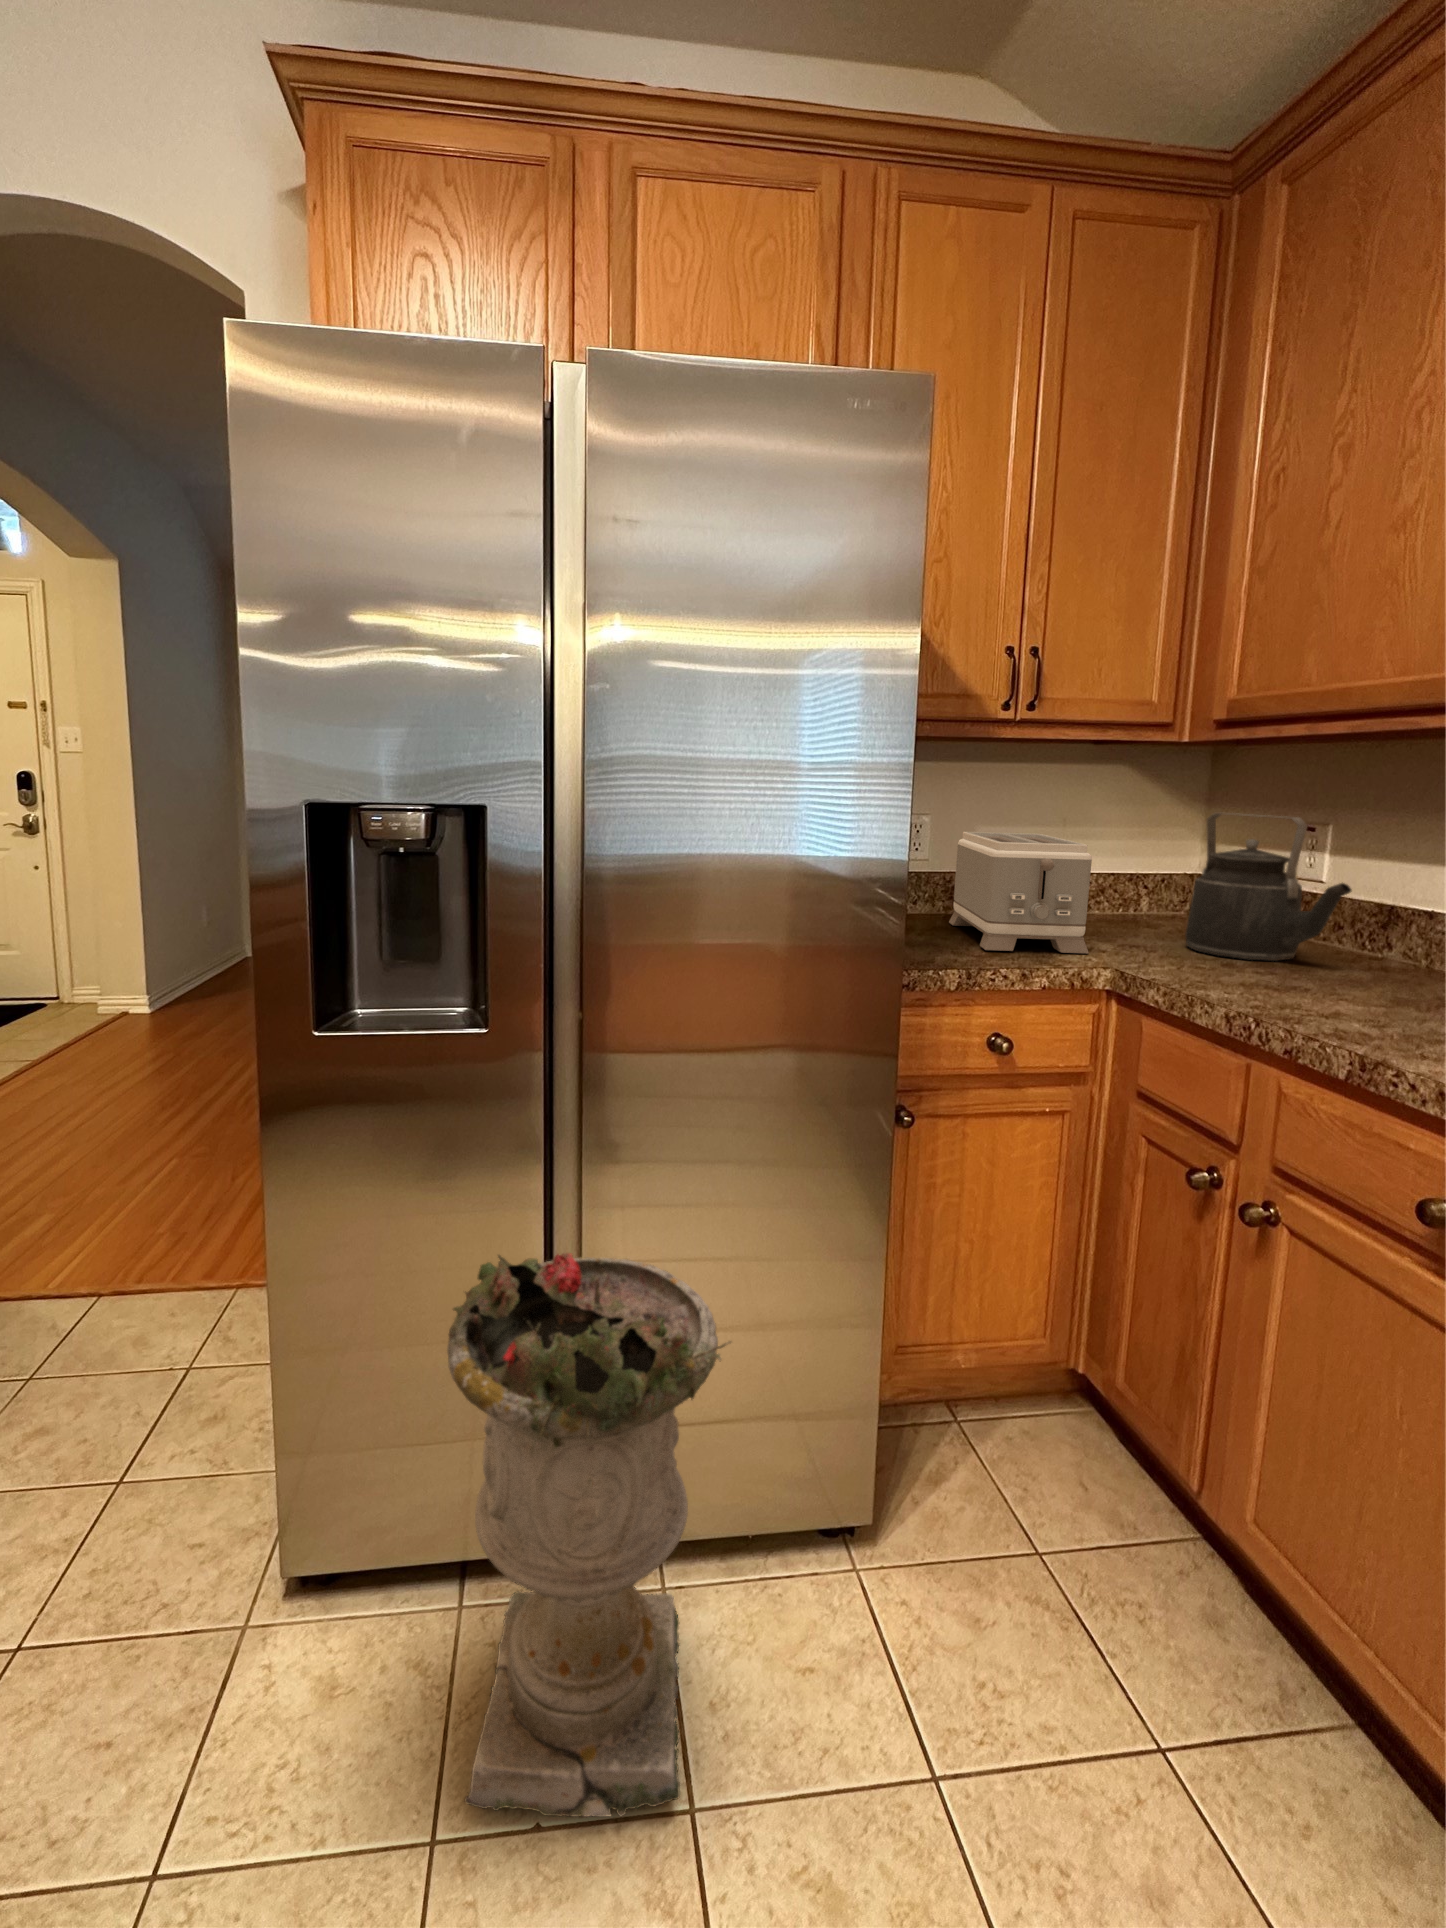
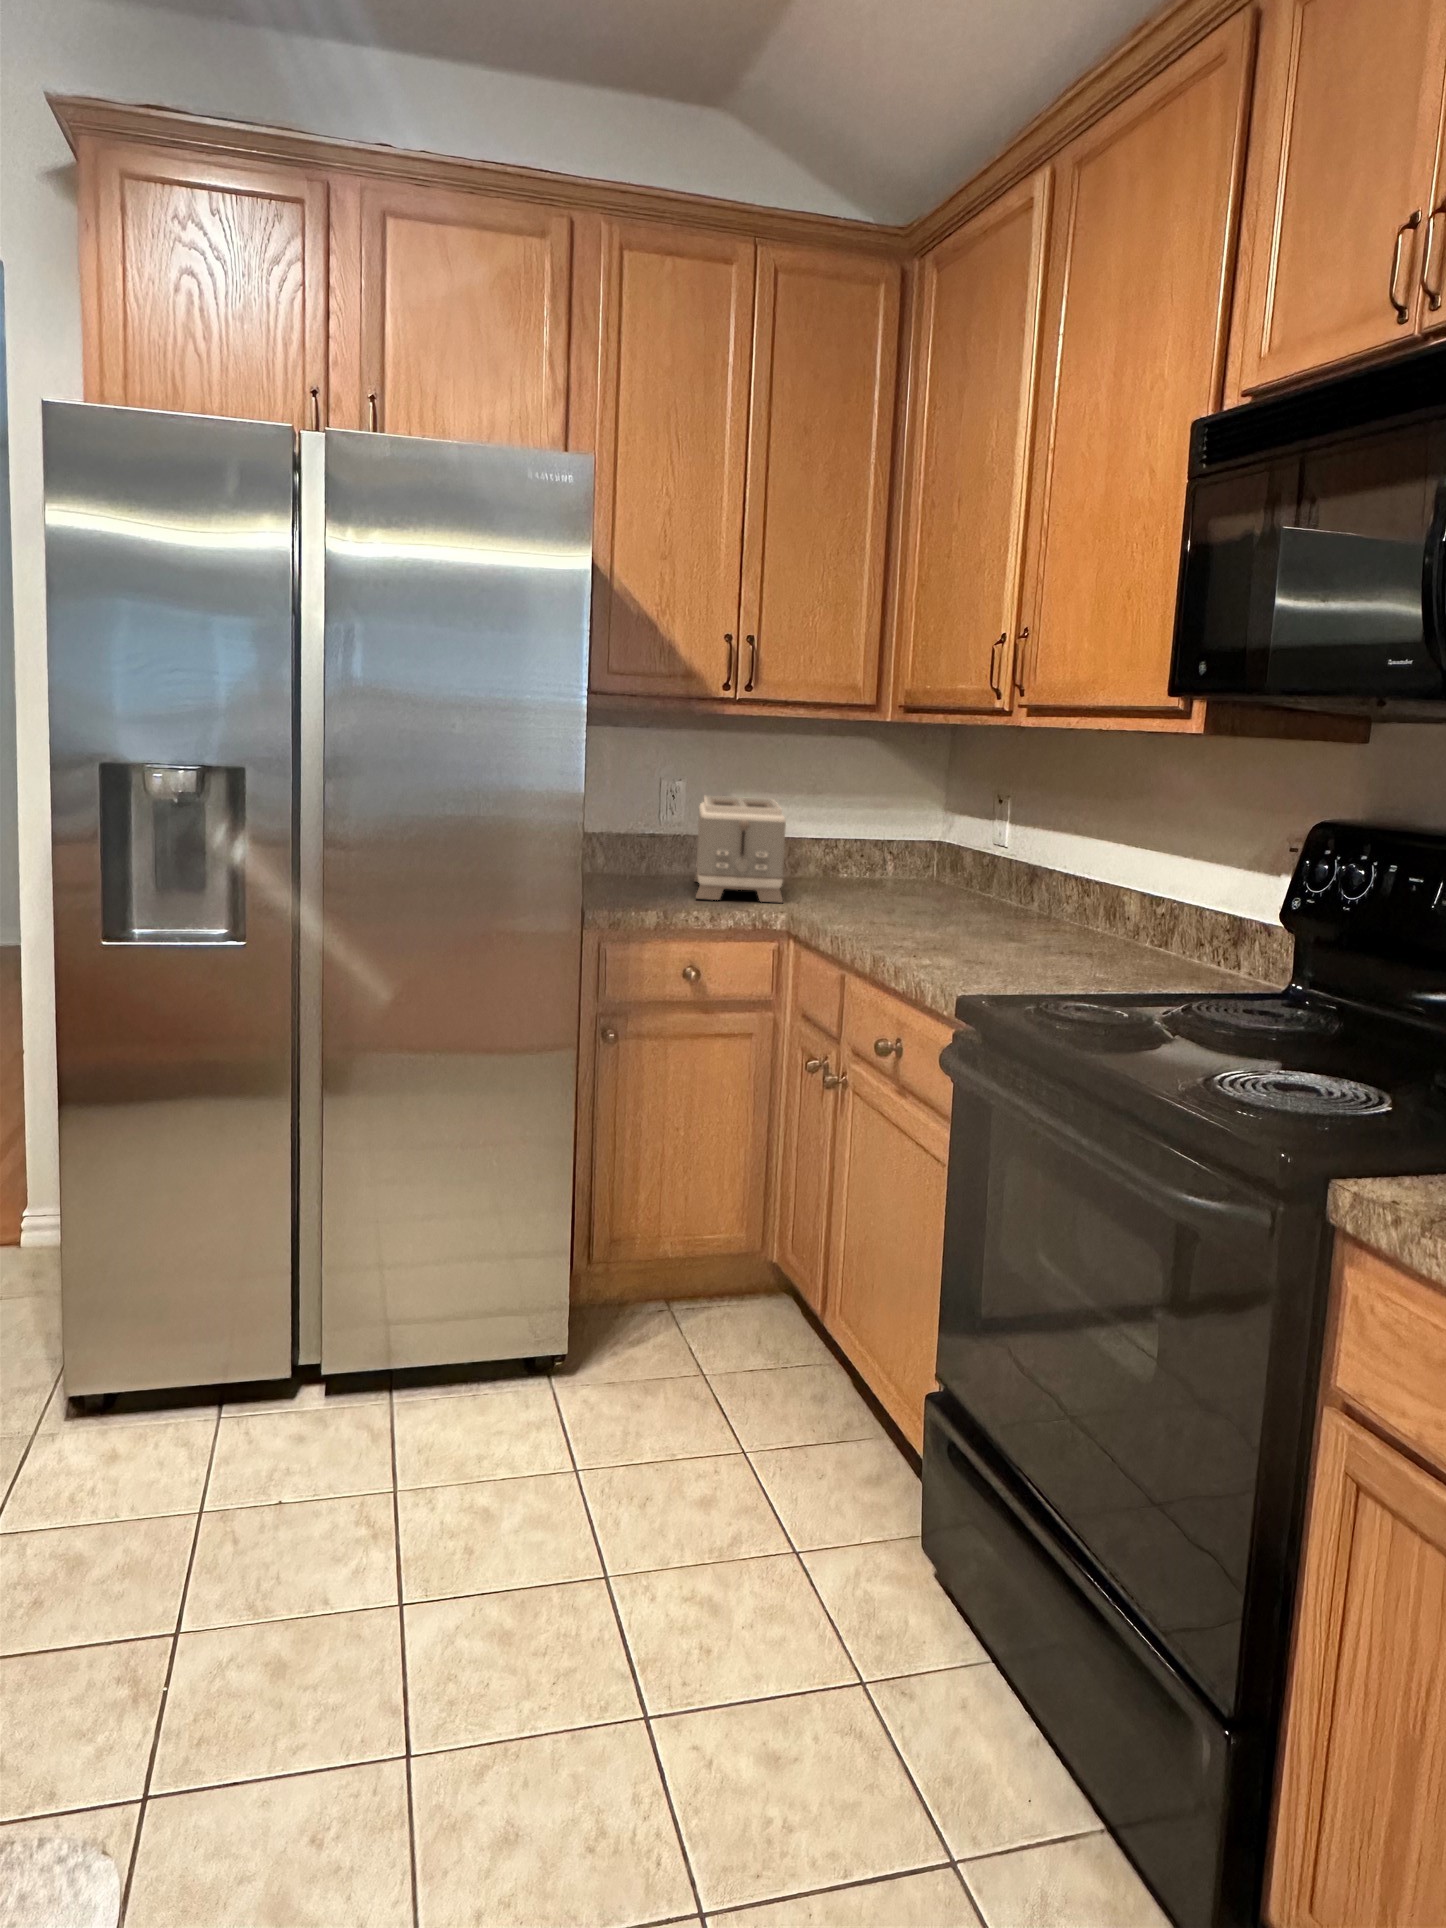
kettle: present [1185,813,1352,961] -> none [877,784,976,909]
planter: present [447,1253,731,1817] -> none [210,1099,415,1488]

